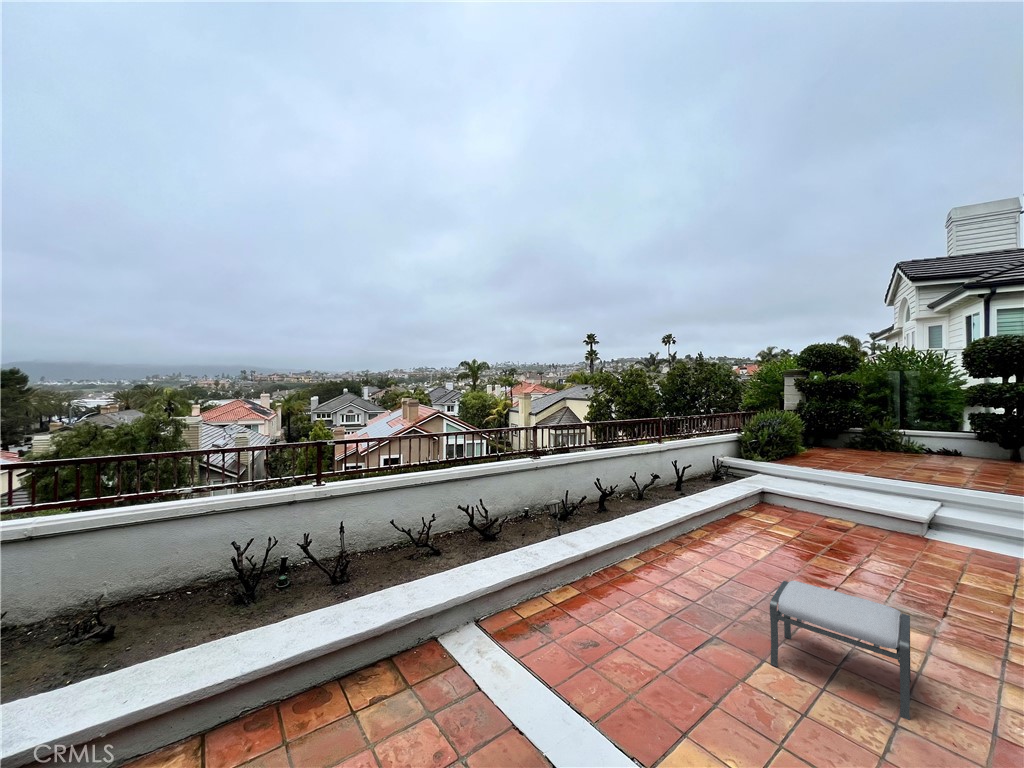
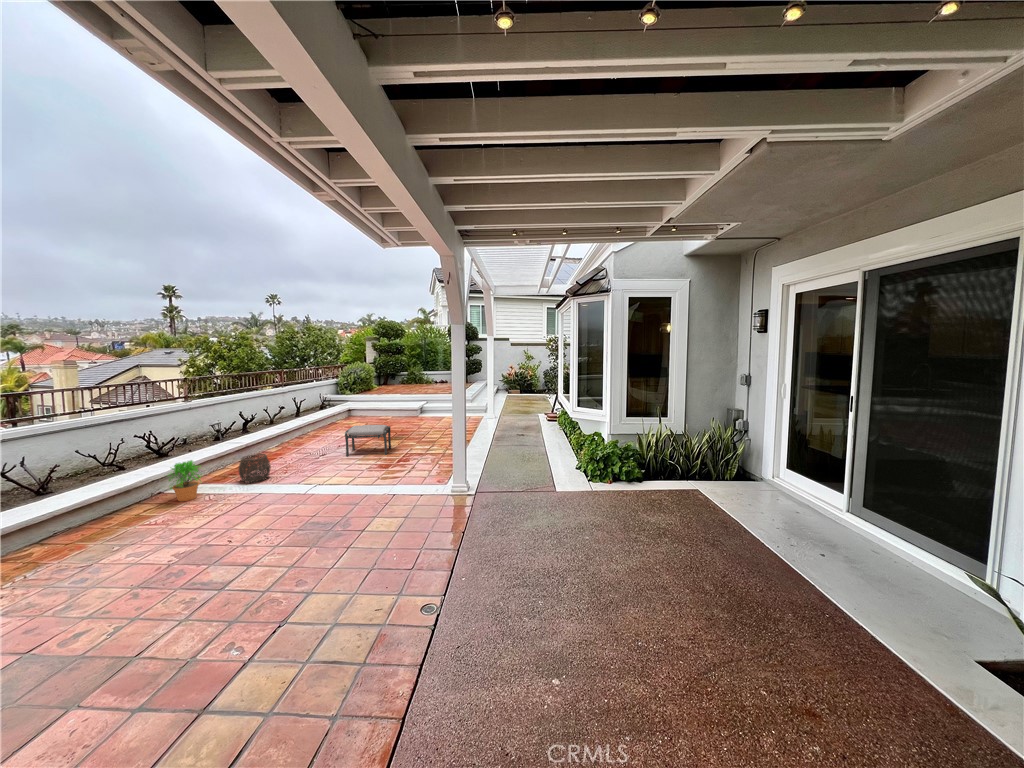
potted plant: none [405,607,466,699] -> present [168,460,201,501]
woven basket: none [533,610,593,689] -> present [239,454,271,482]

